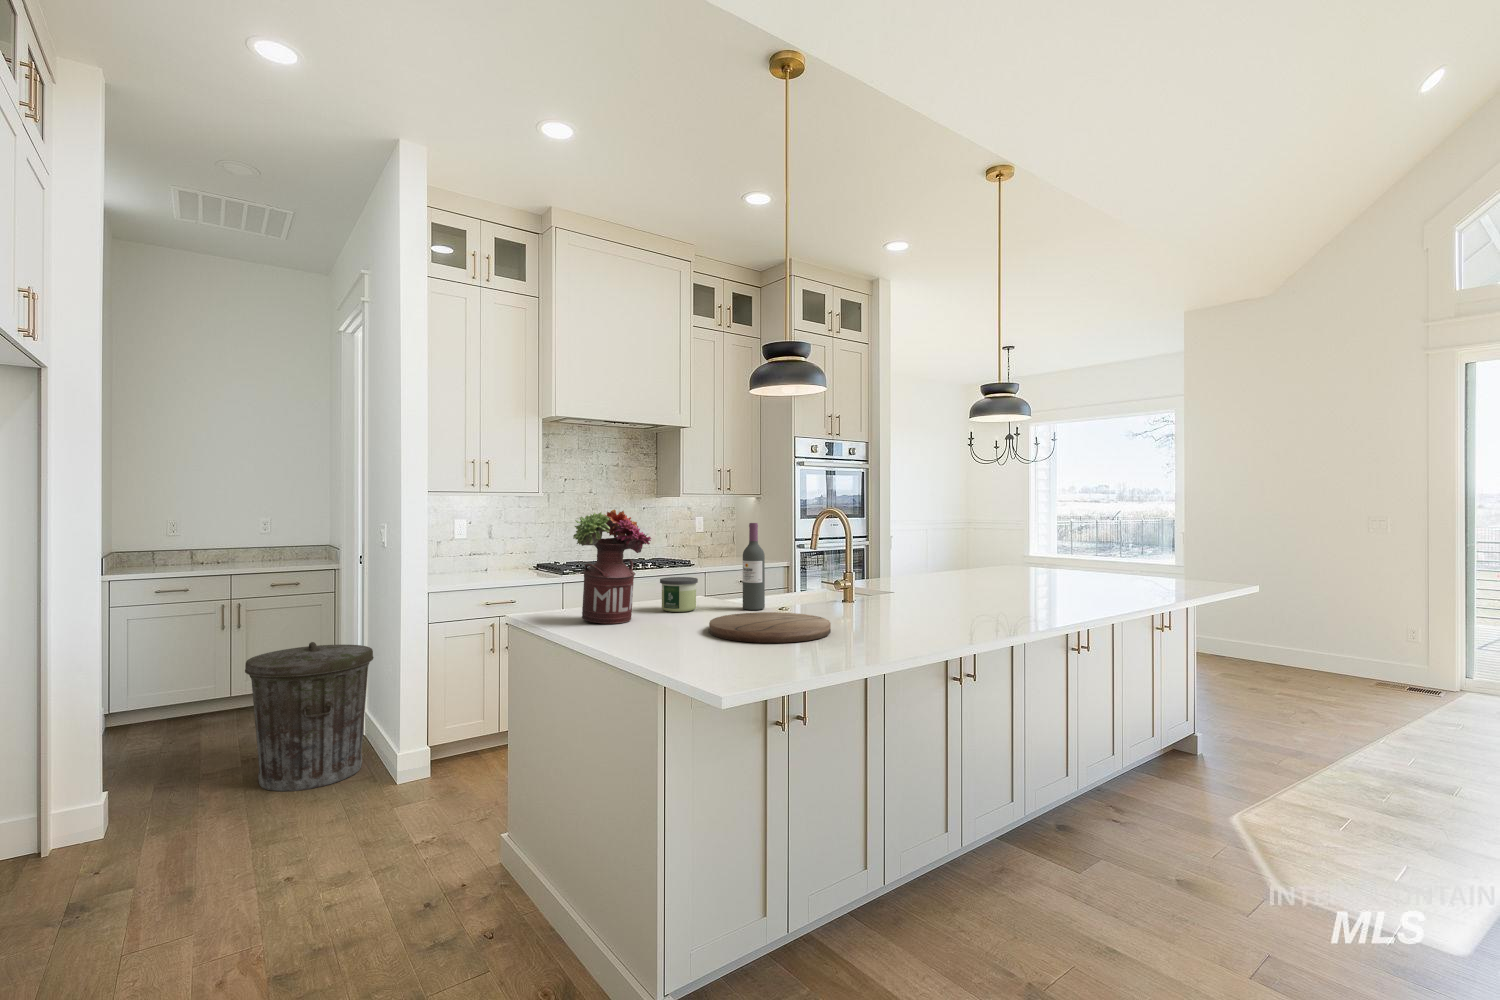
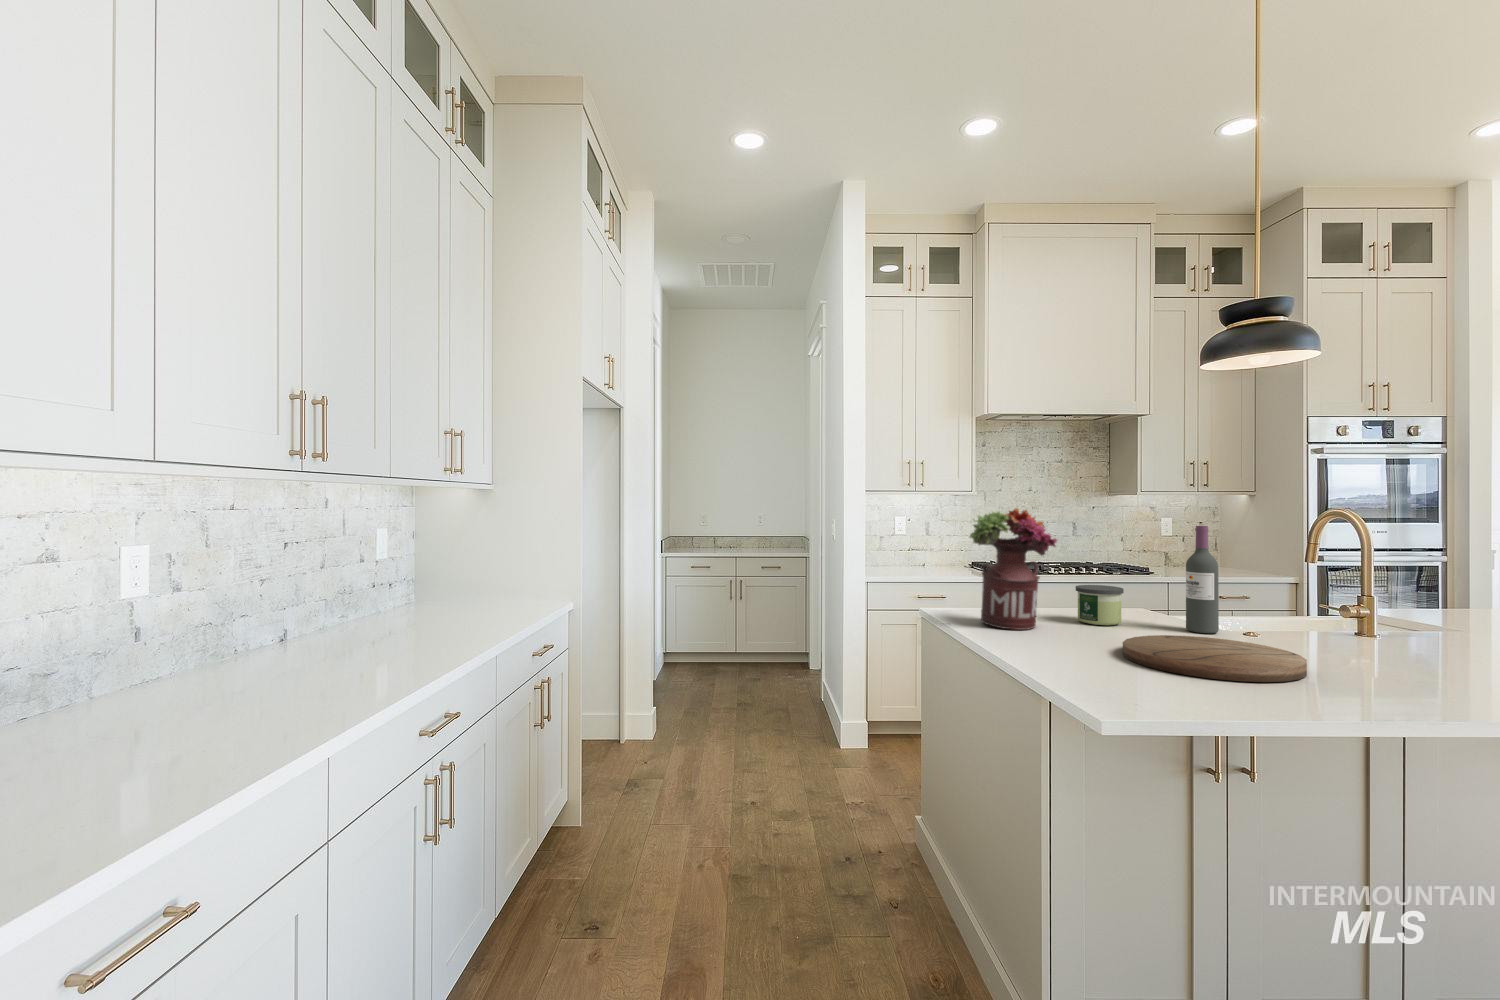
trash can: present [245,642,374,791] -> none [735,615,824,736]

